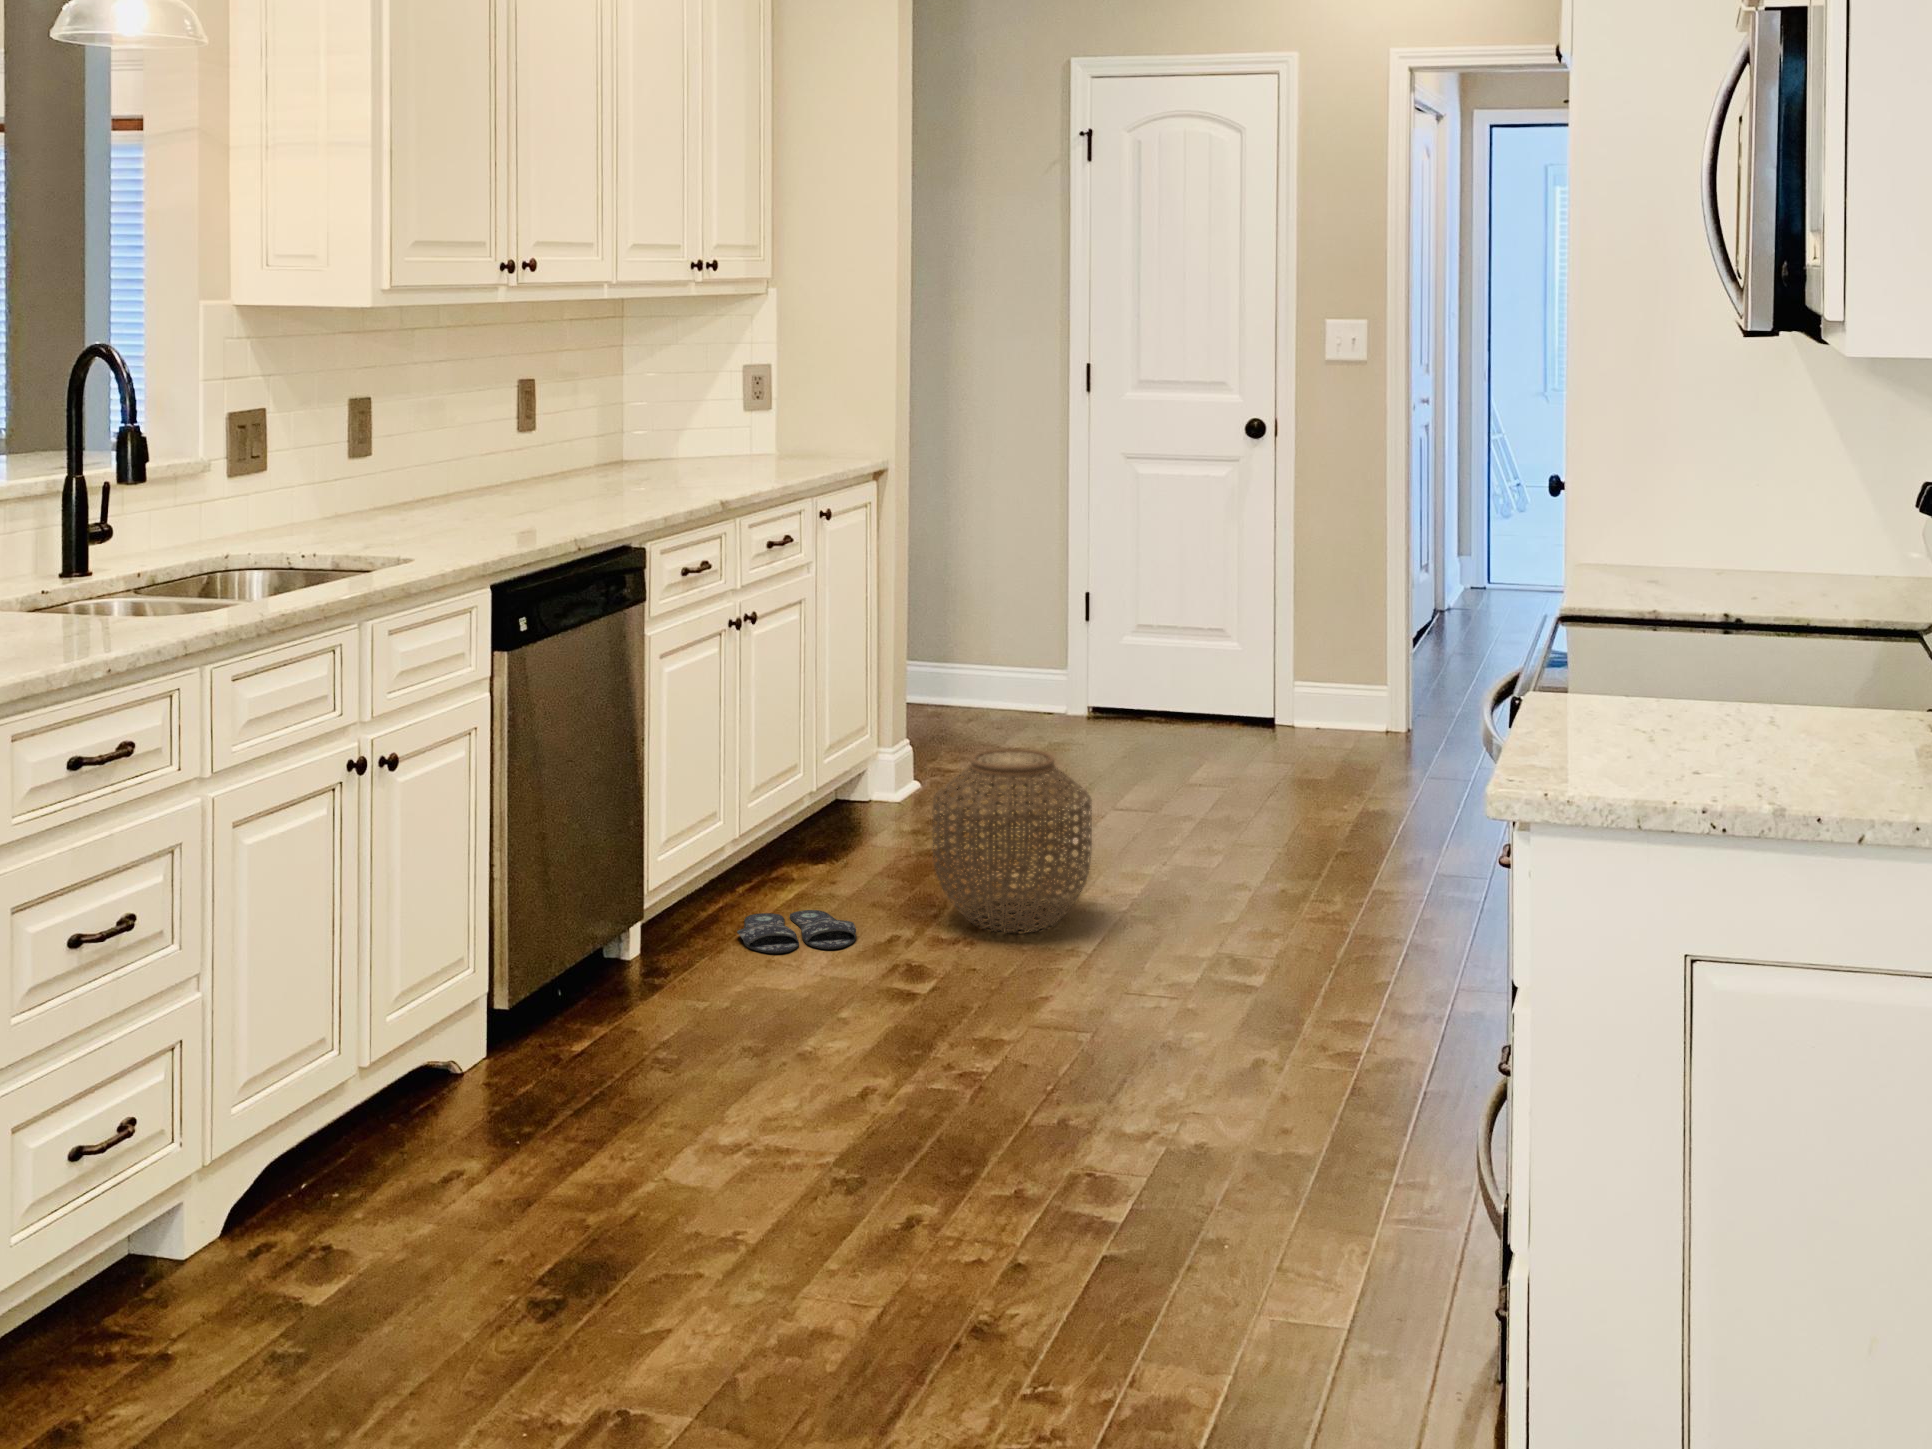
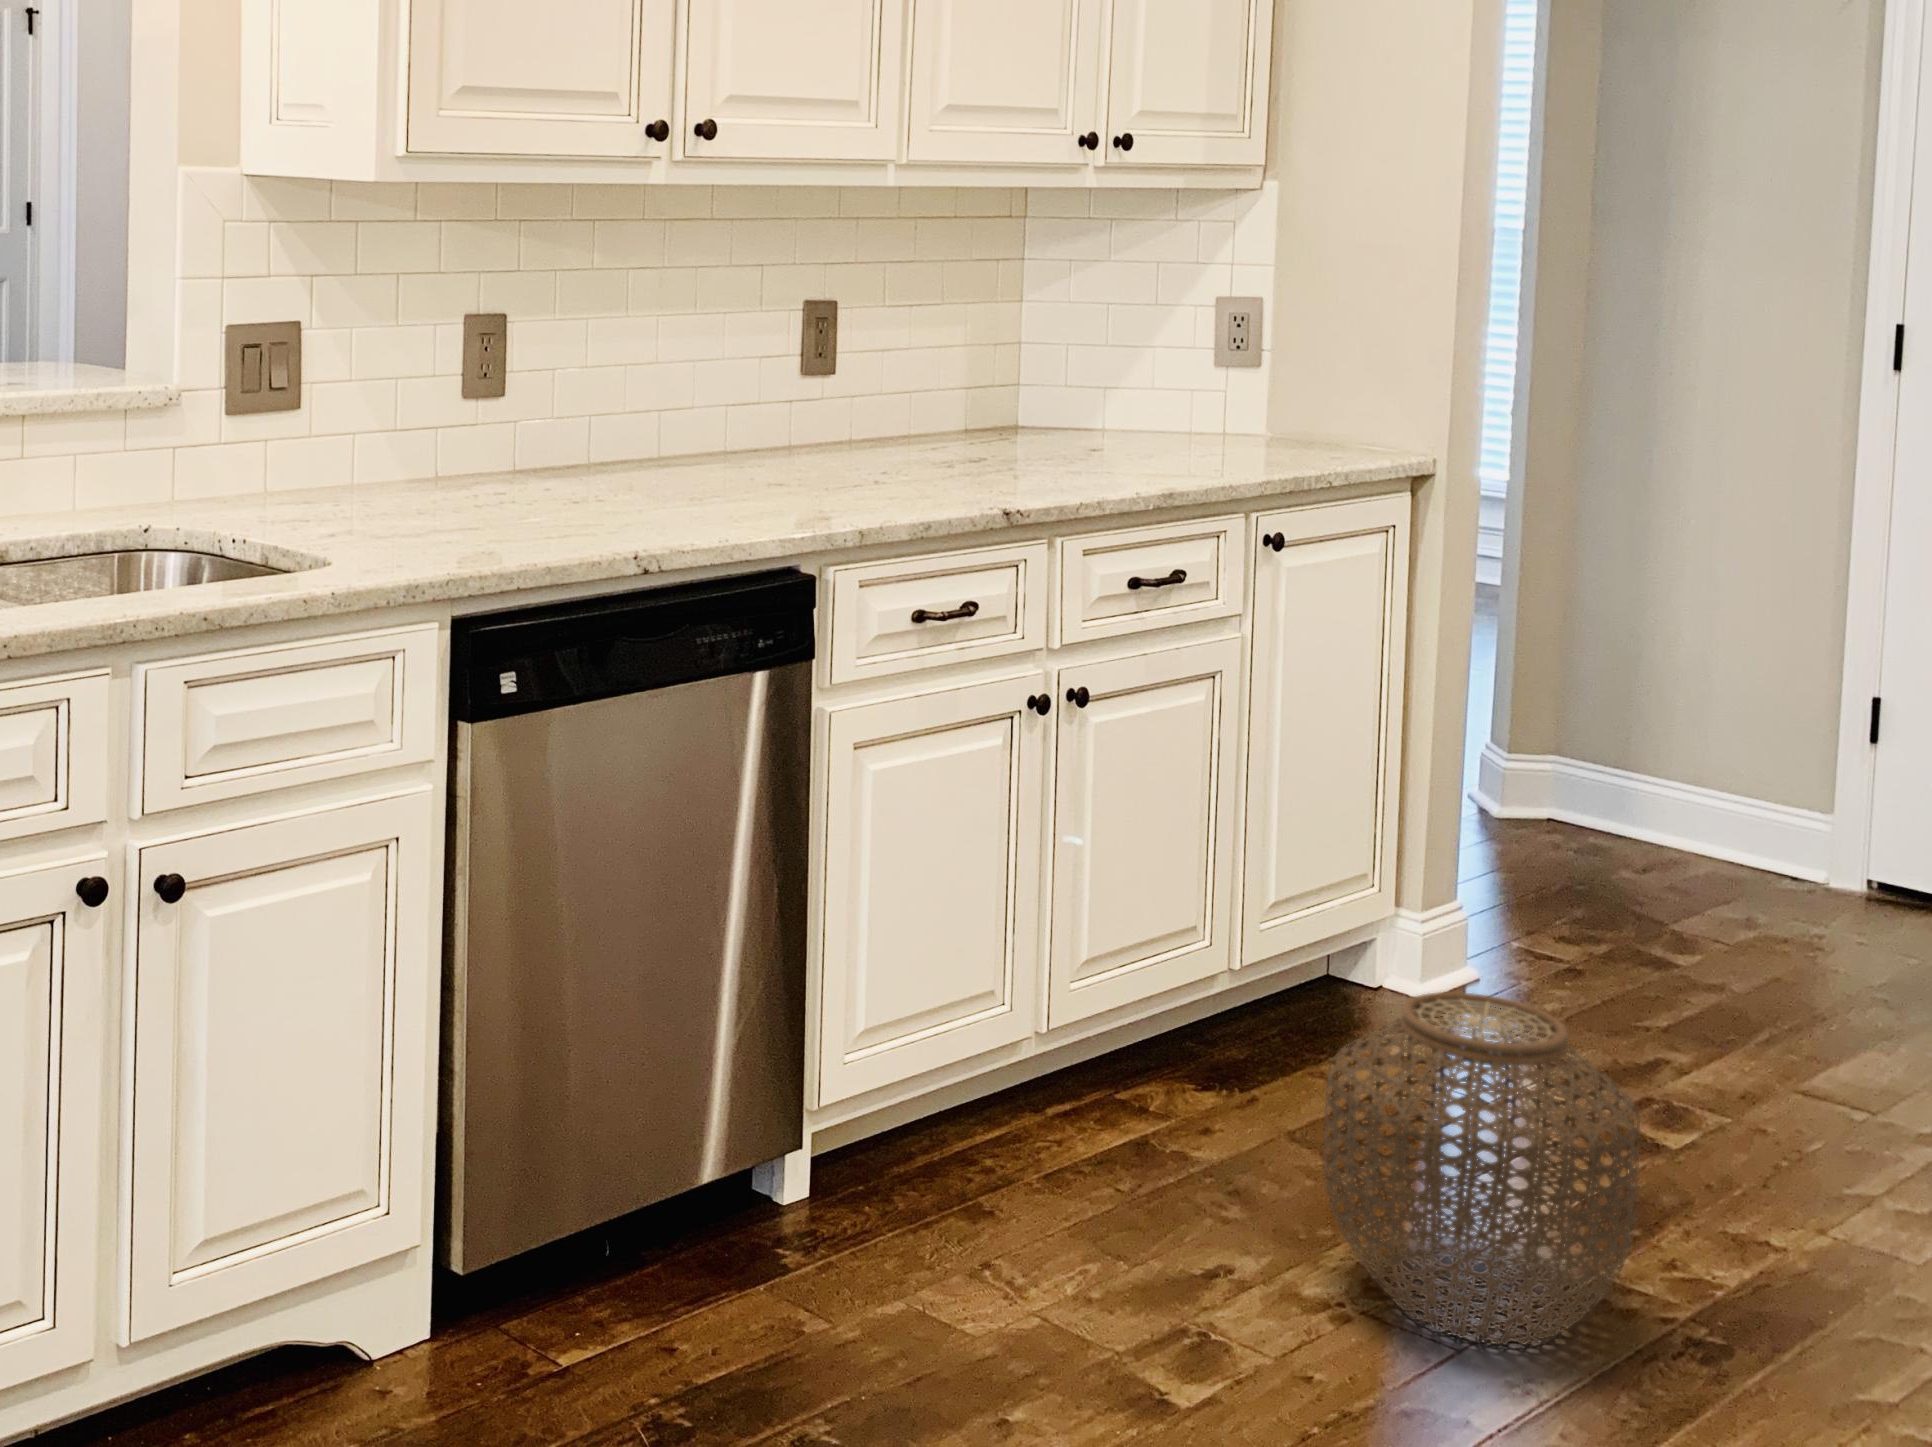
slippers: present [737,910,856,953] -> none [971,1171,1175,1282]

